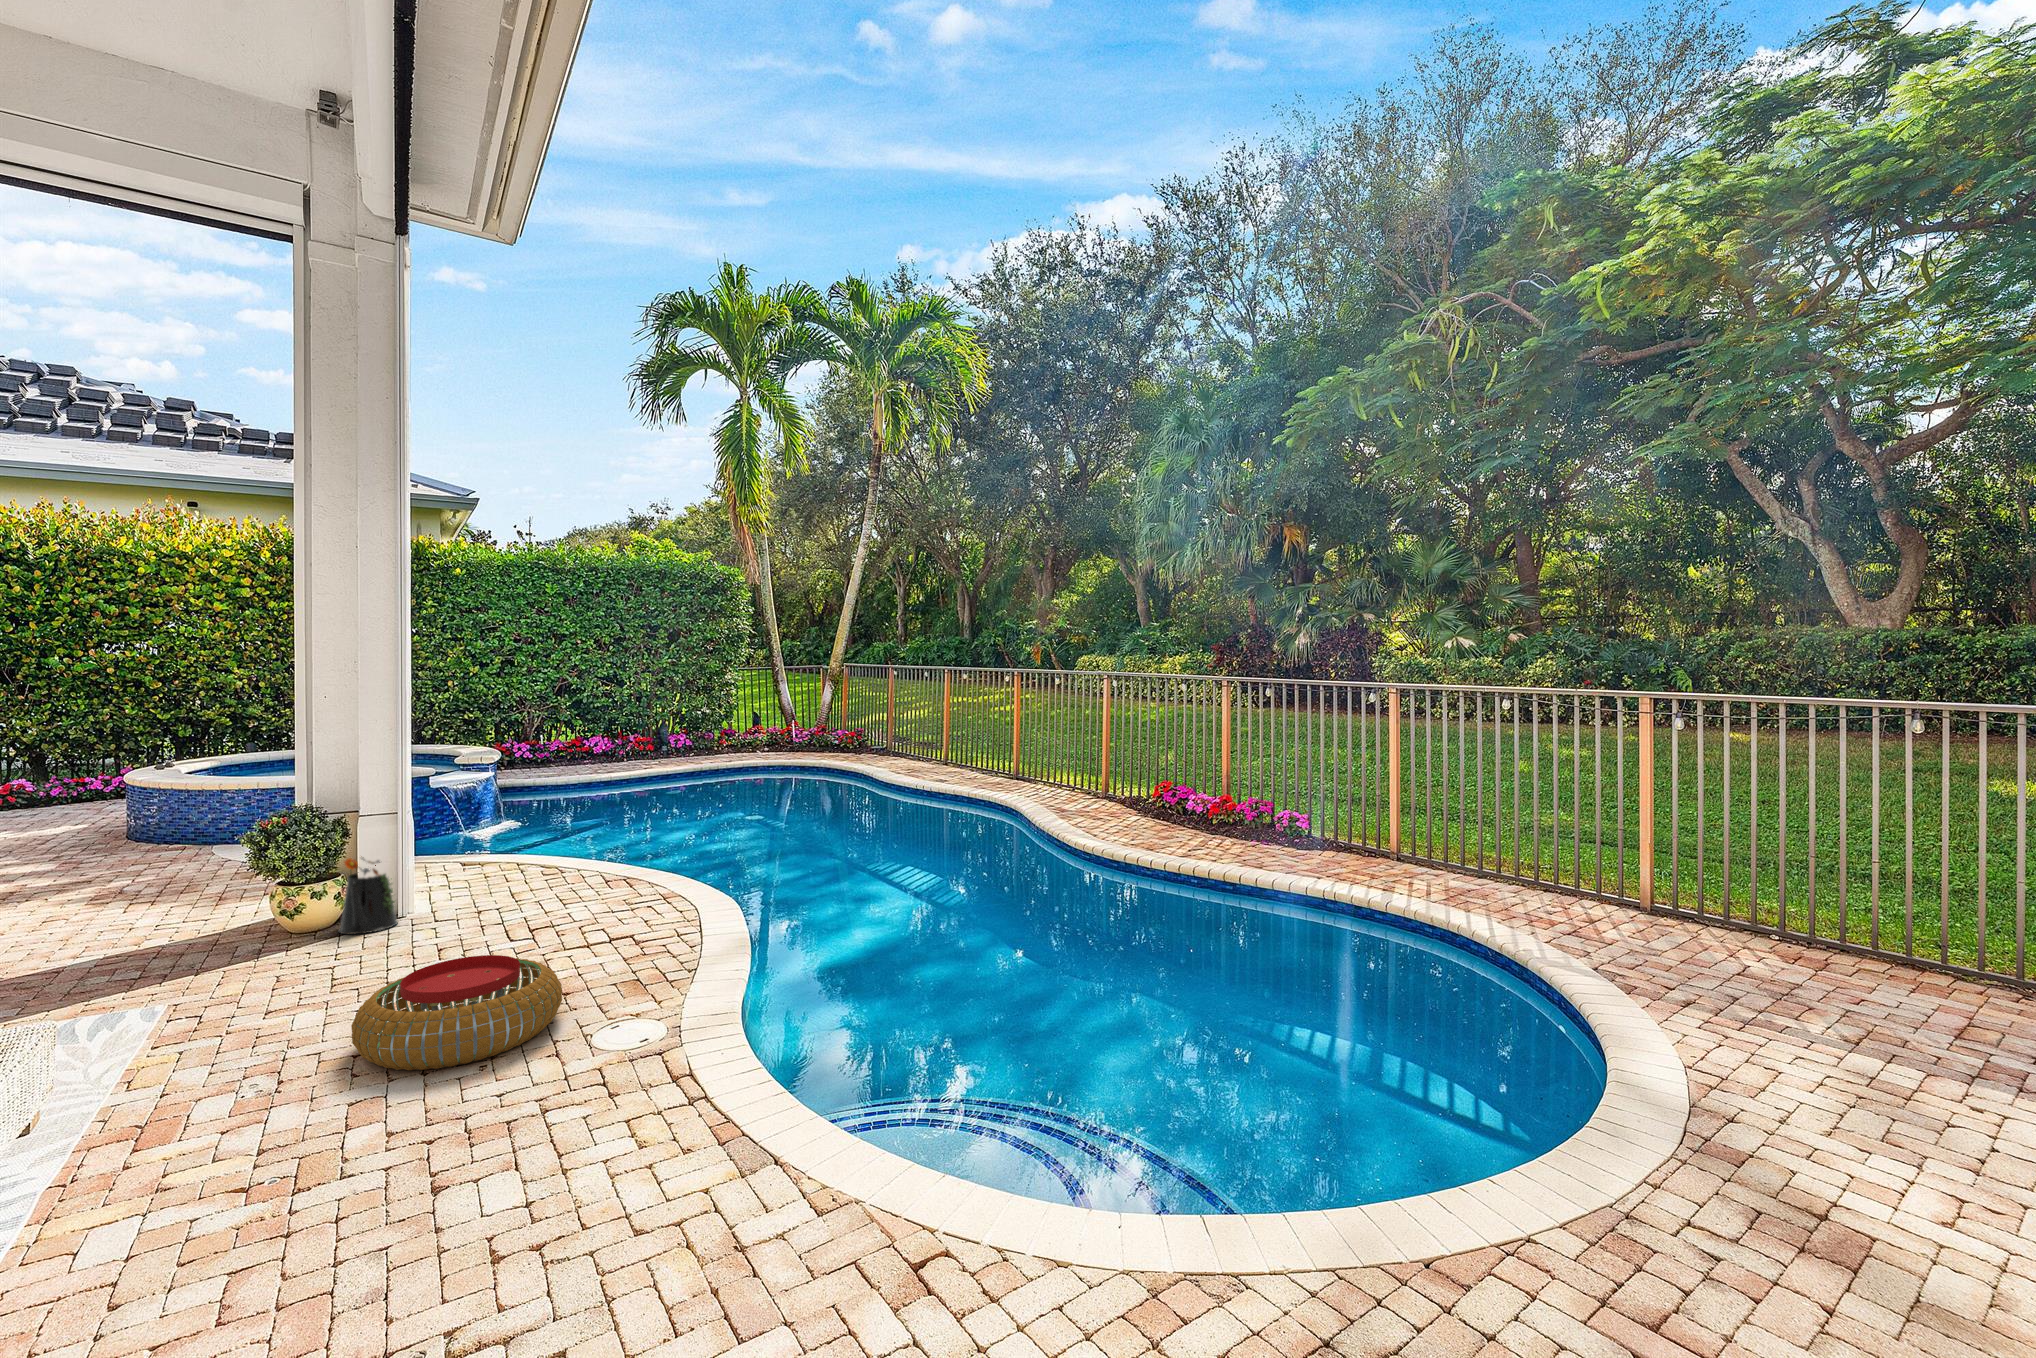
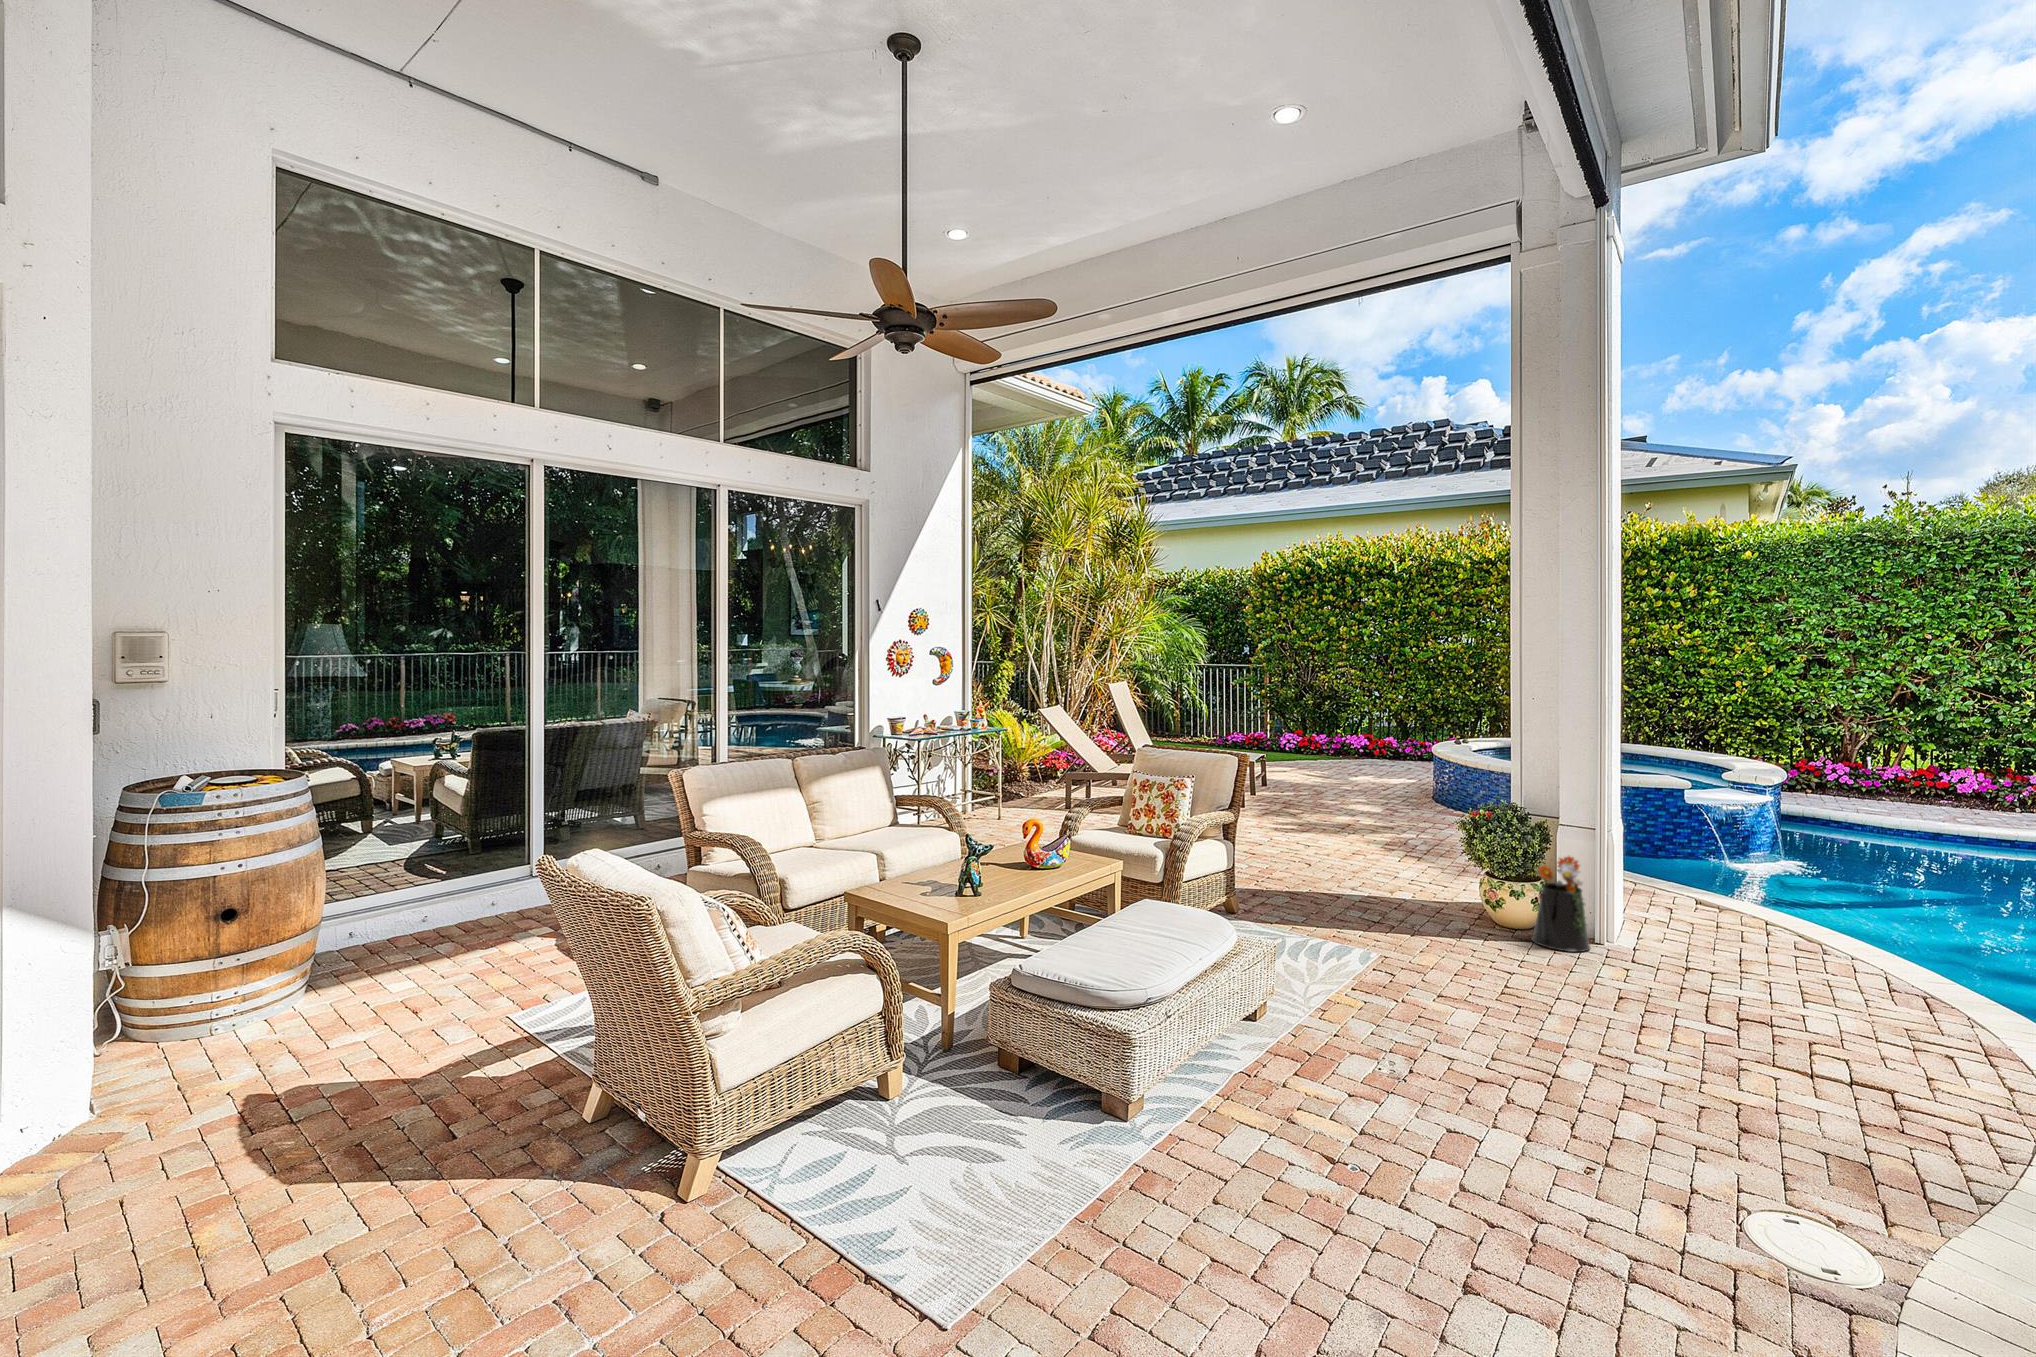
pouf: present [351,955,562,1070] -> none [1471,1016,1725,1167]

